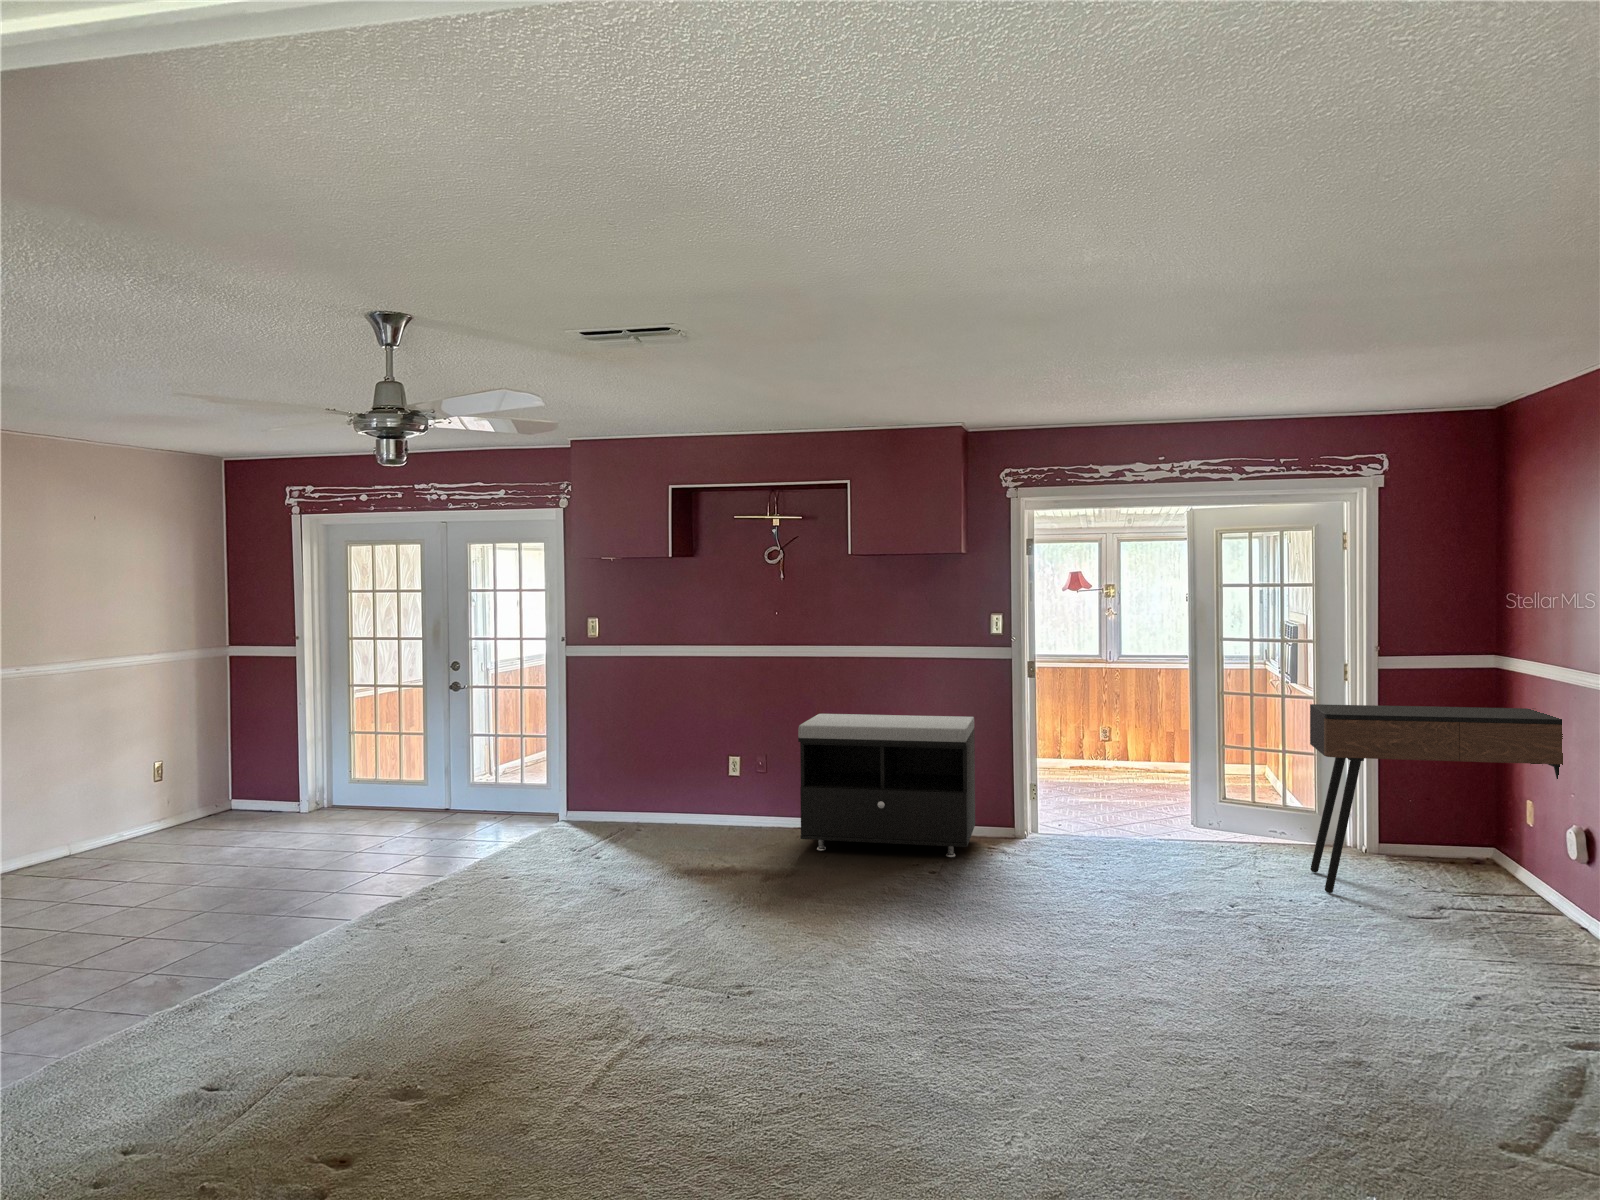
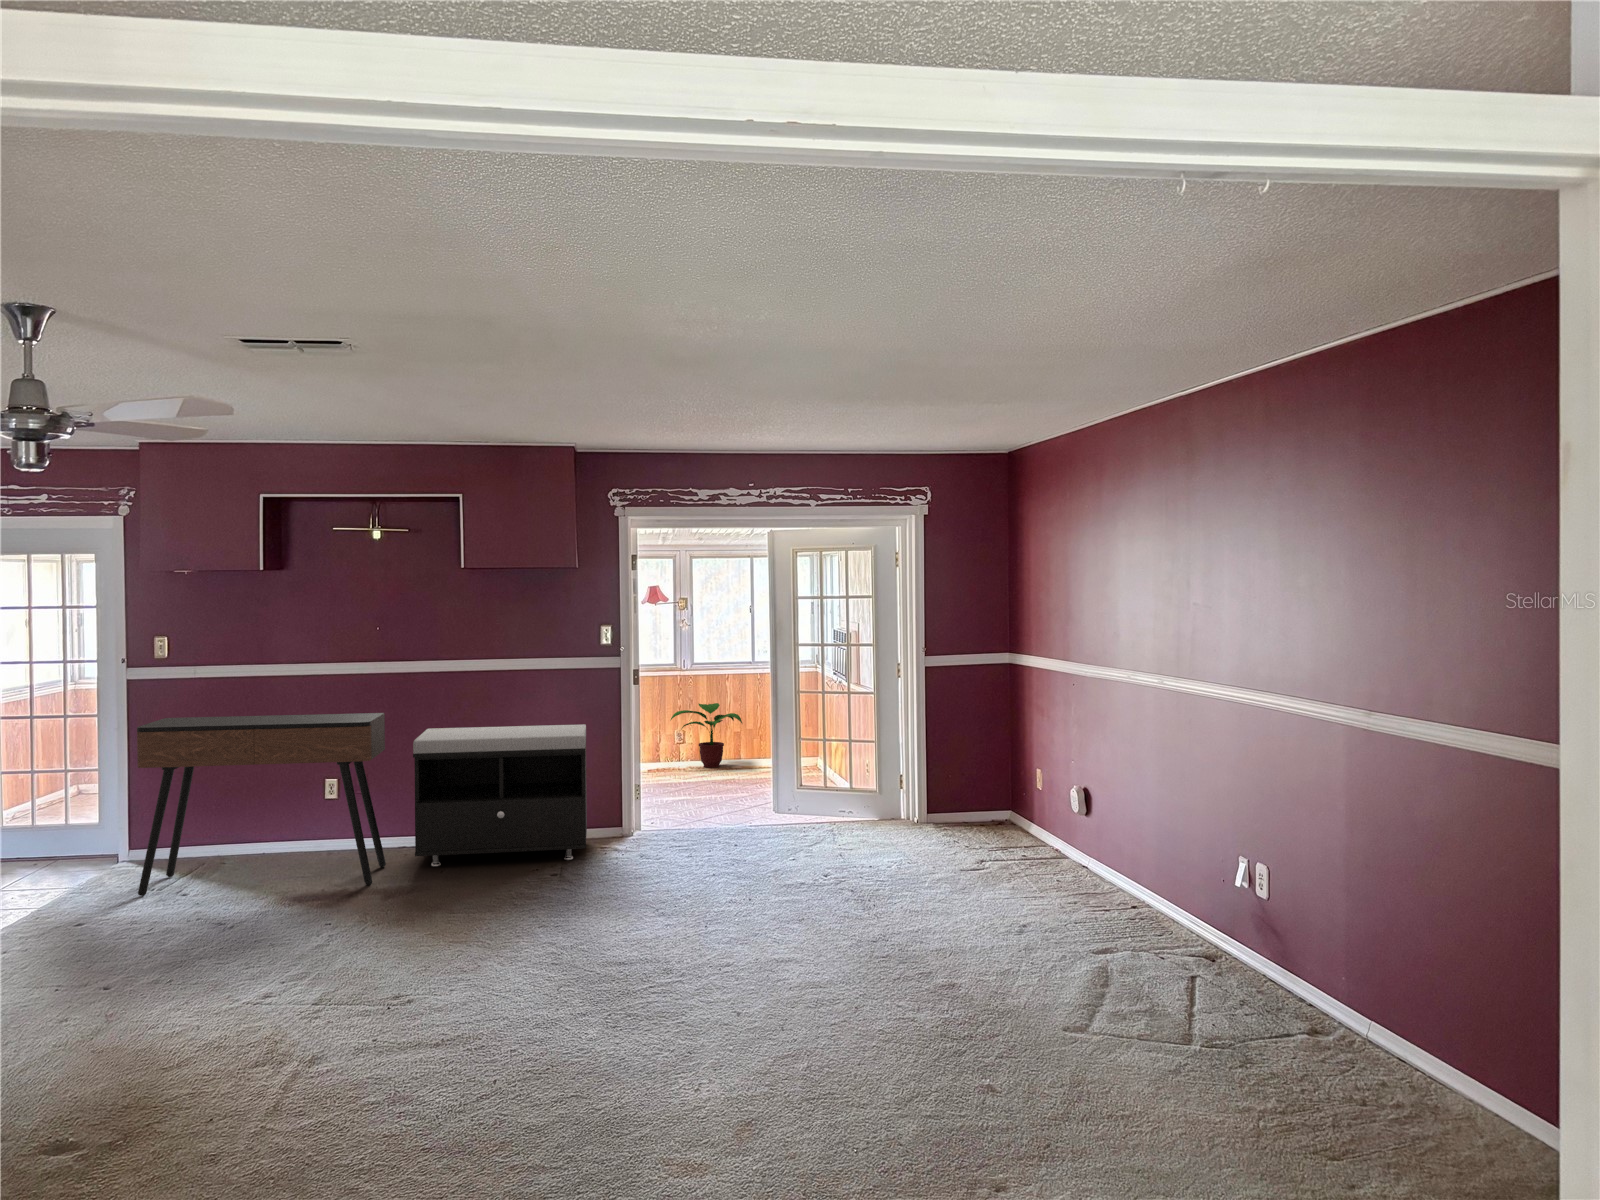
potted plant: none [1086,699,1167,769] -> present [671,703,742,767]
console table: present [1310,704,1563,893] -> present [137,713,386,896]

